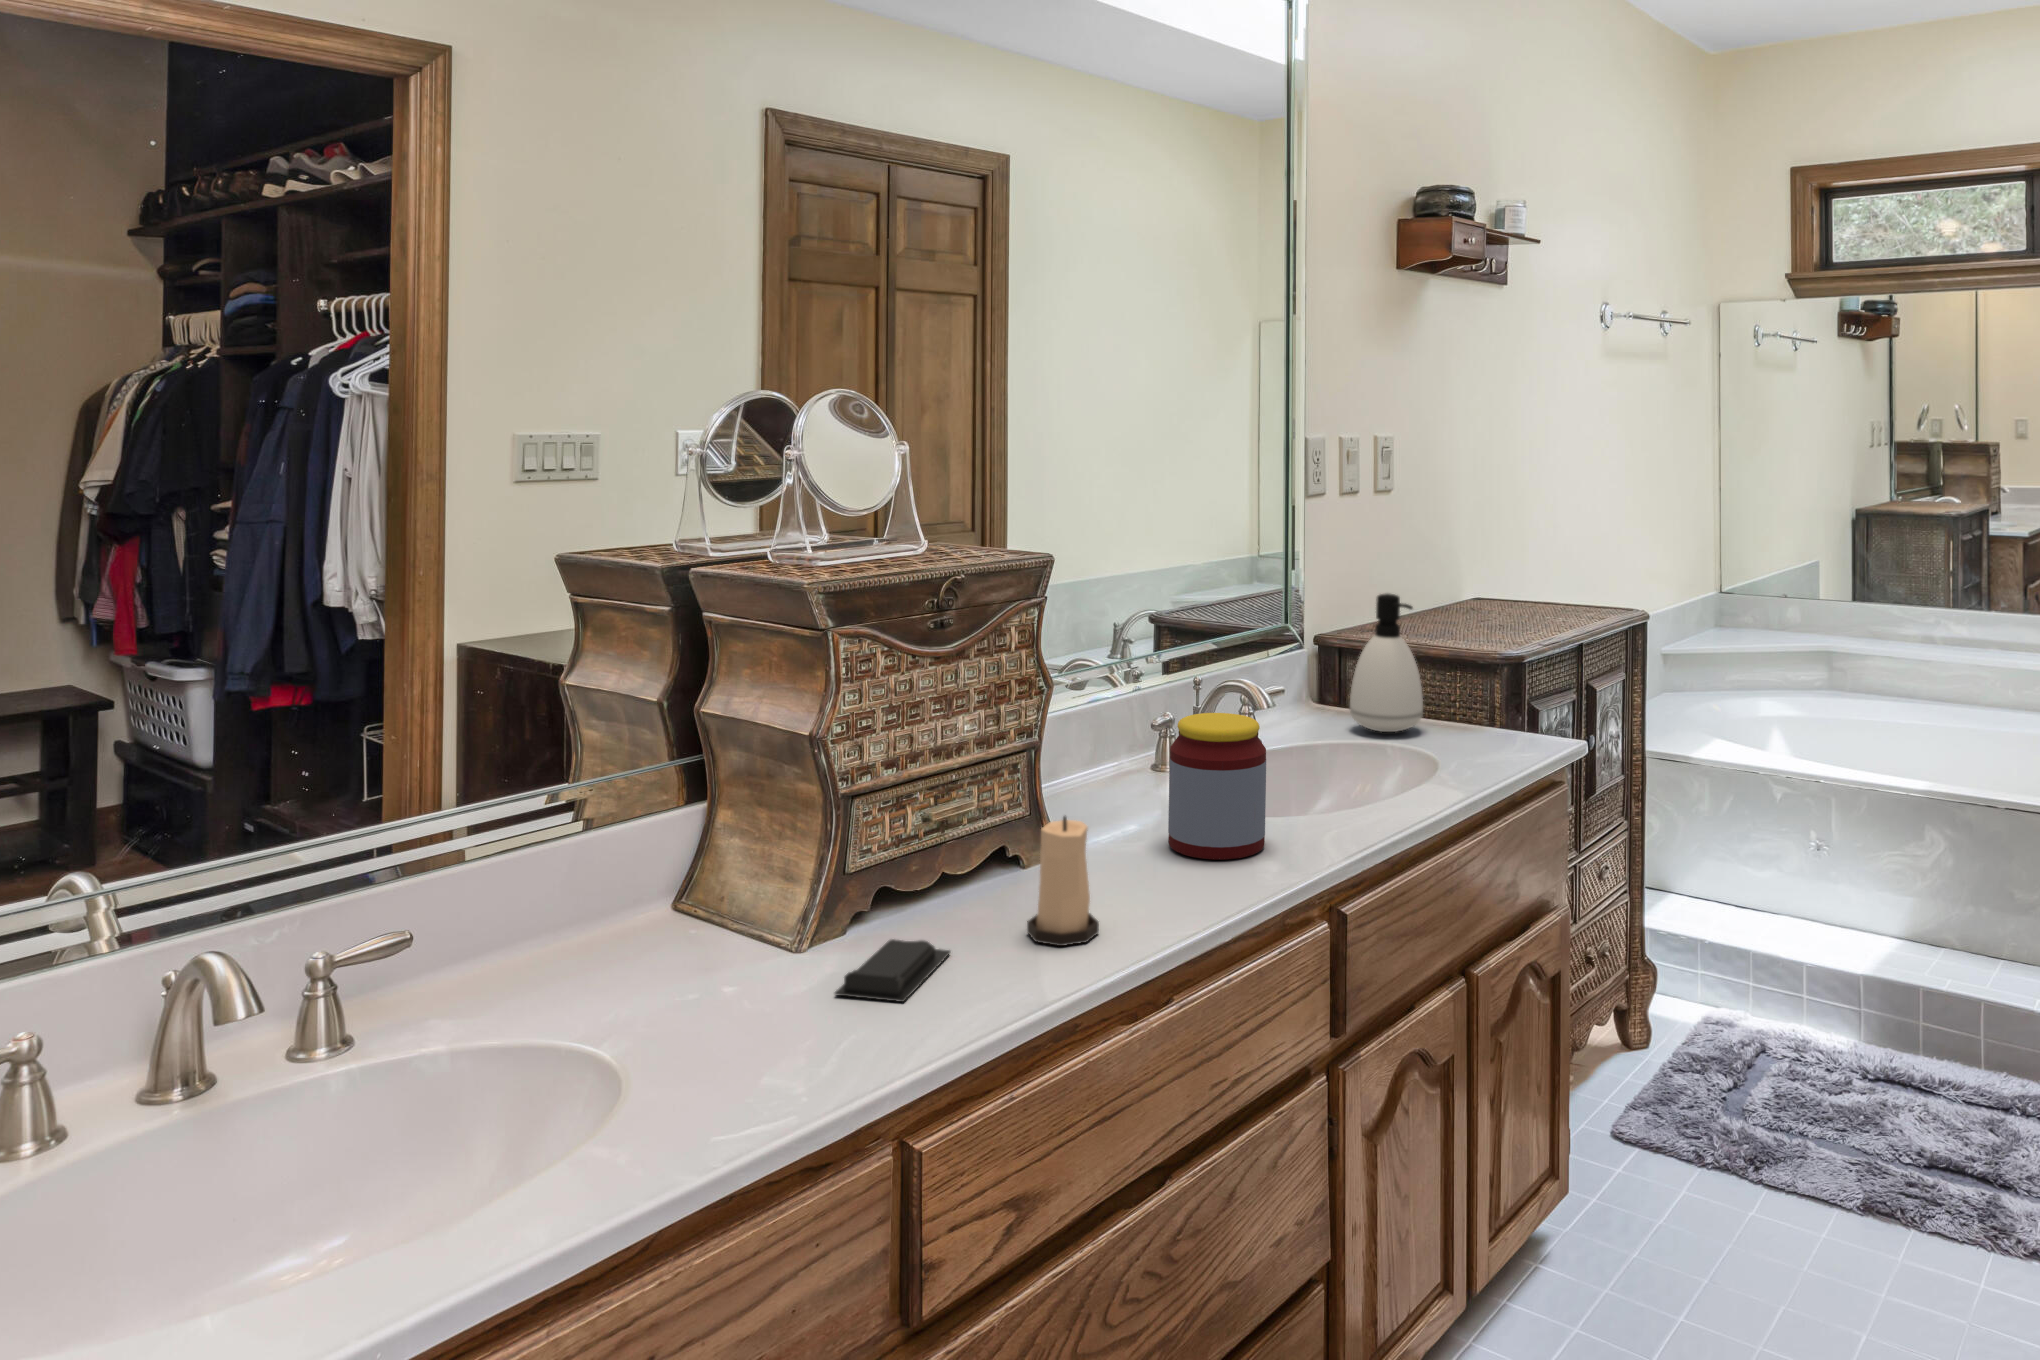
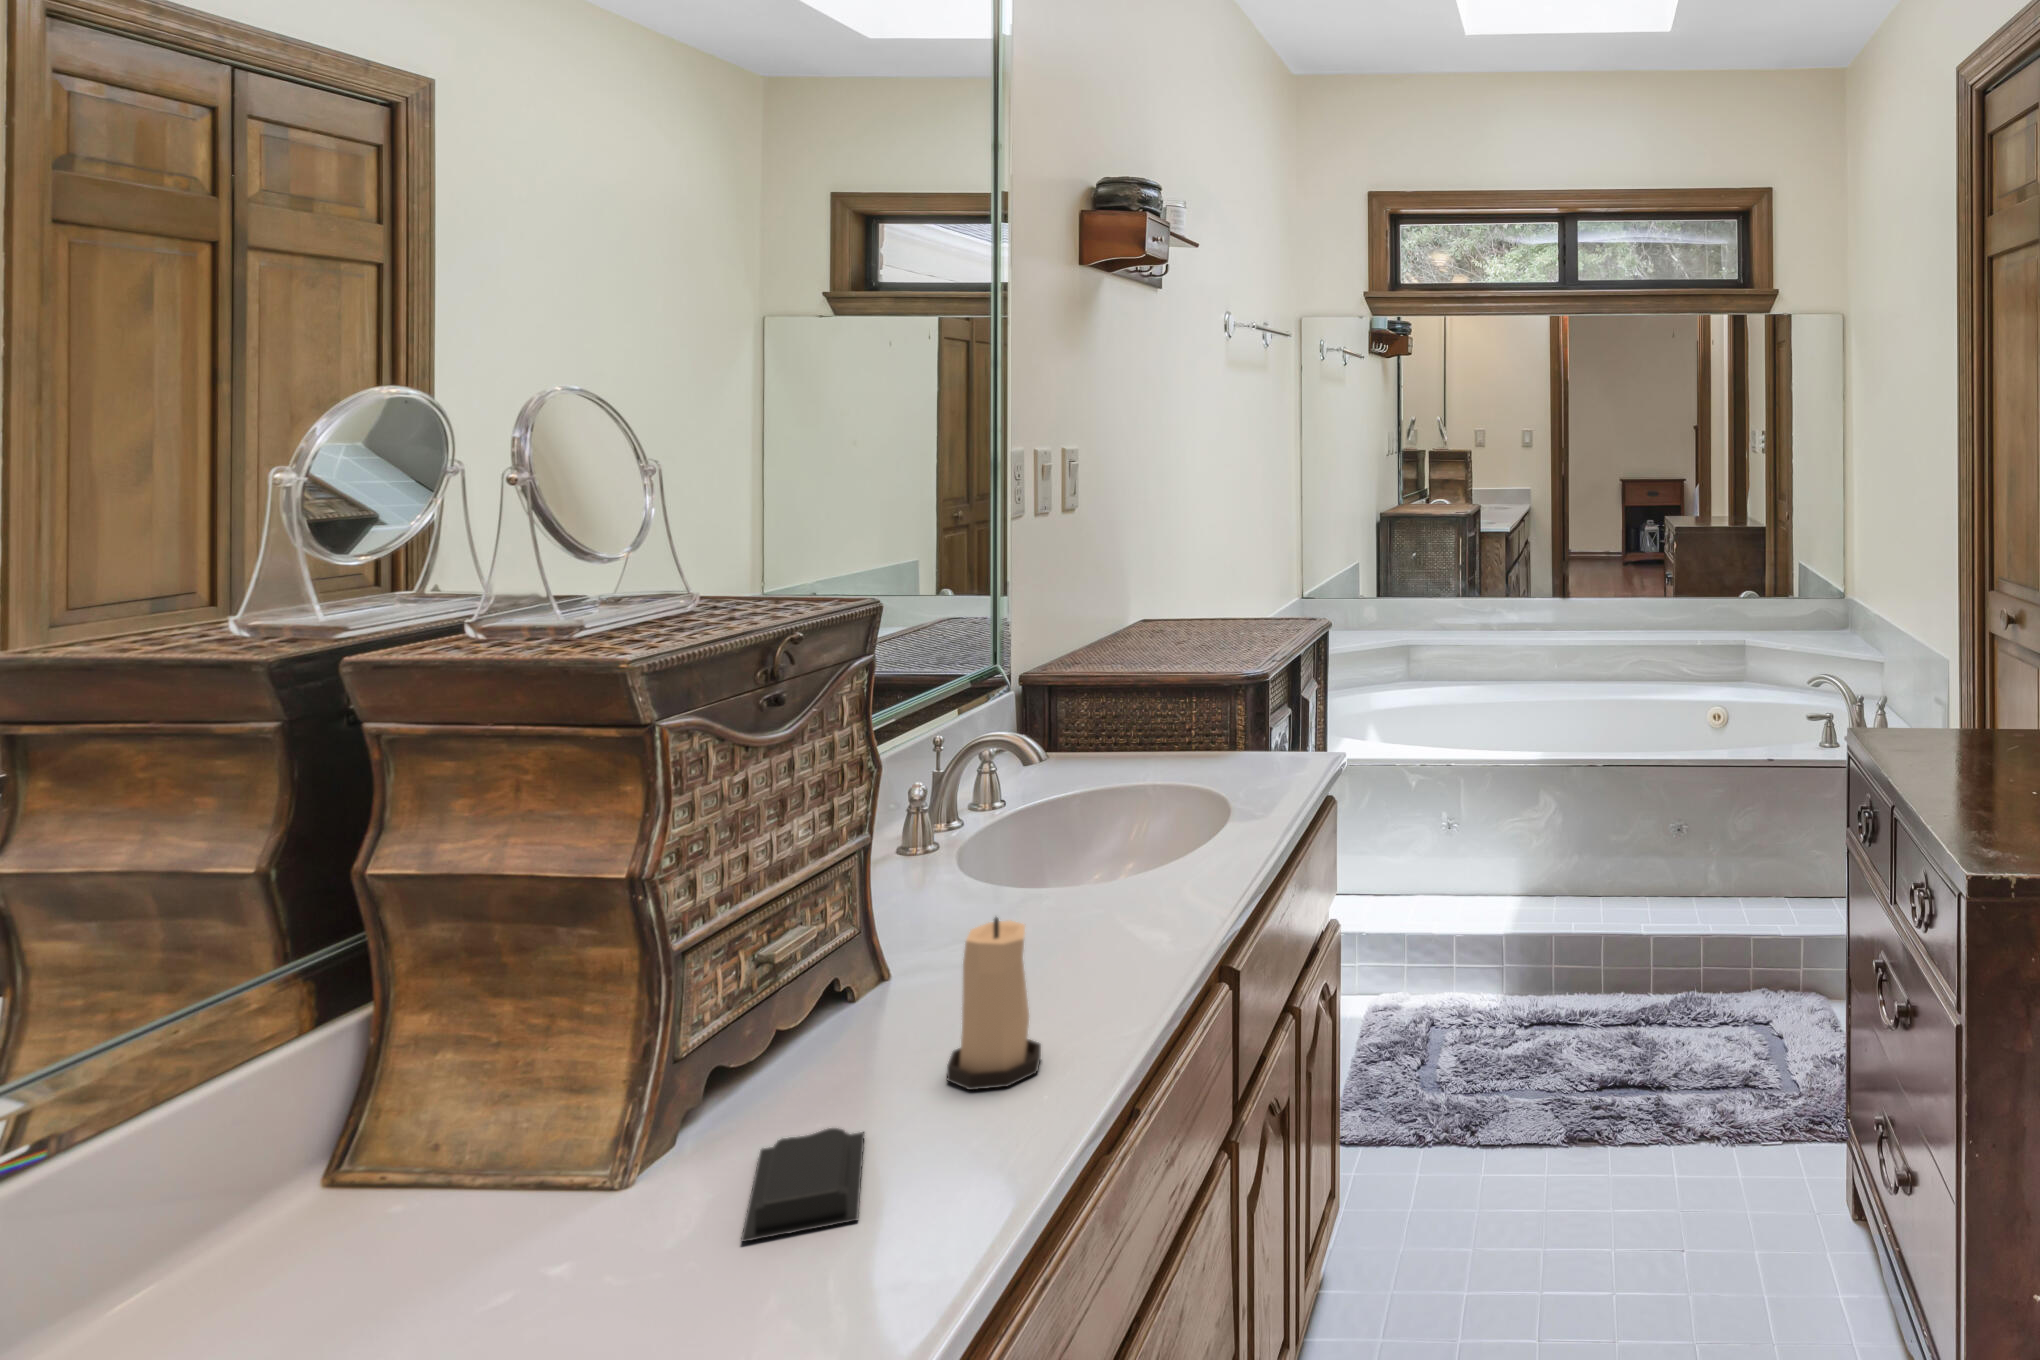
soap dispenser: present [1350,594,1423,732] -> none [1105,614,1187,766]
jar: present [1168,713,1266,860] -> none [1023,763,1142,941]

